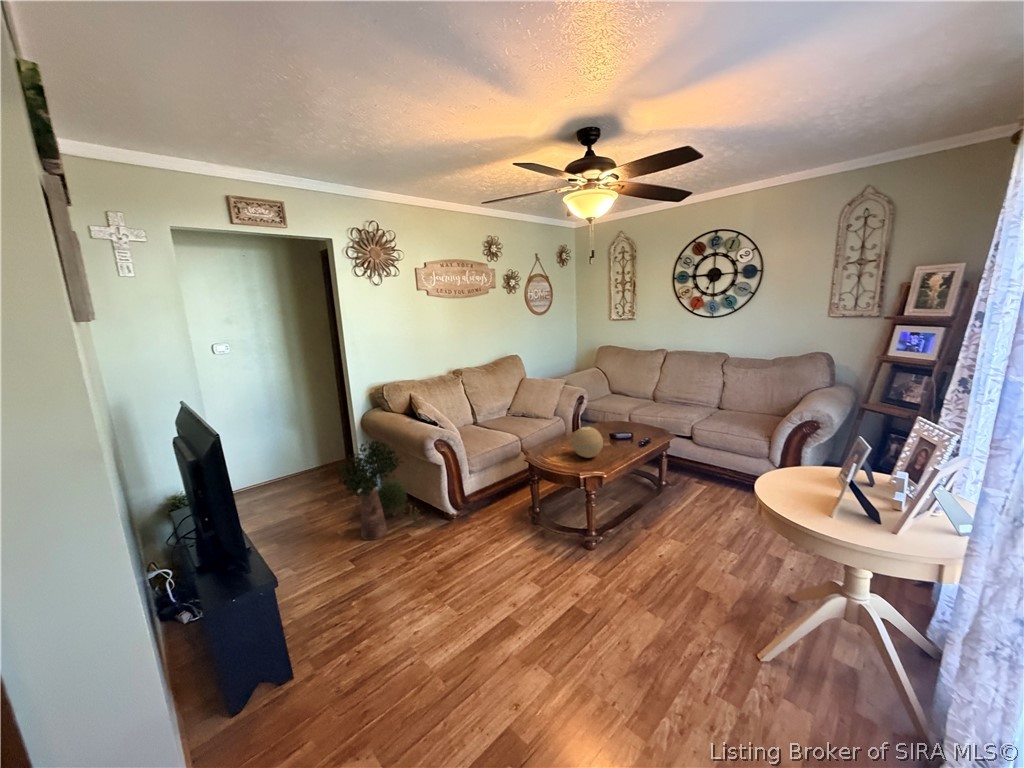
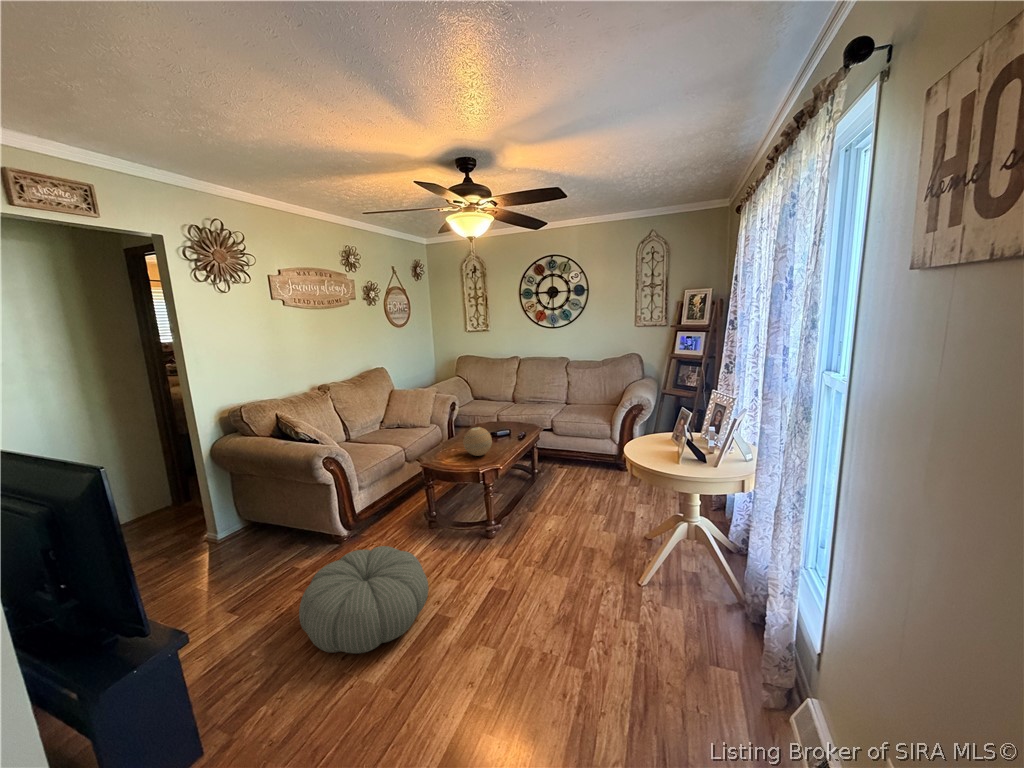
potted plant: present [337,439,419,540] -> none [196,465,305,585]
pouf: none [387,533,504,636] -> present [299,546,428,653]

